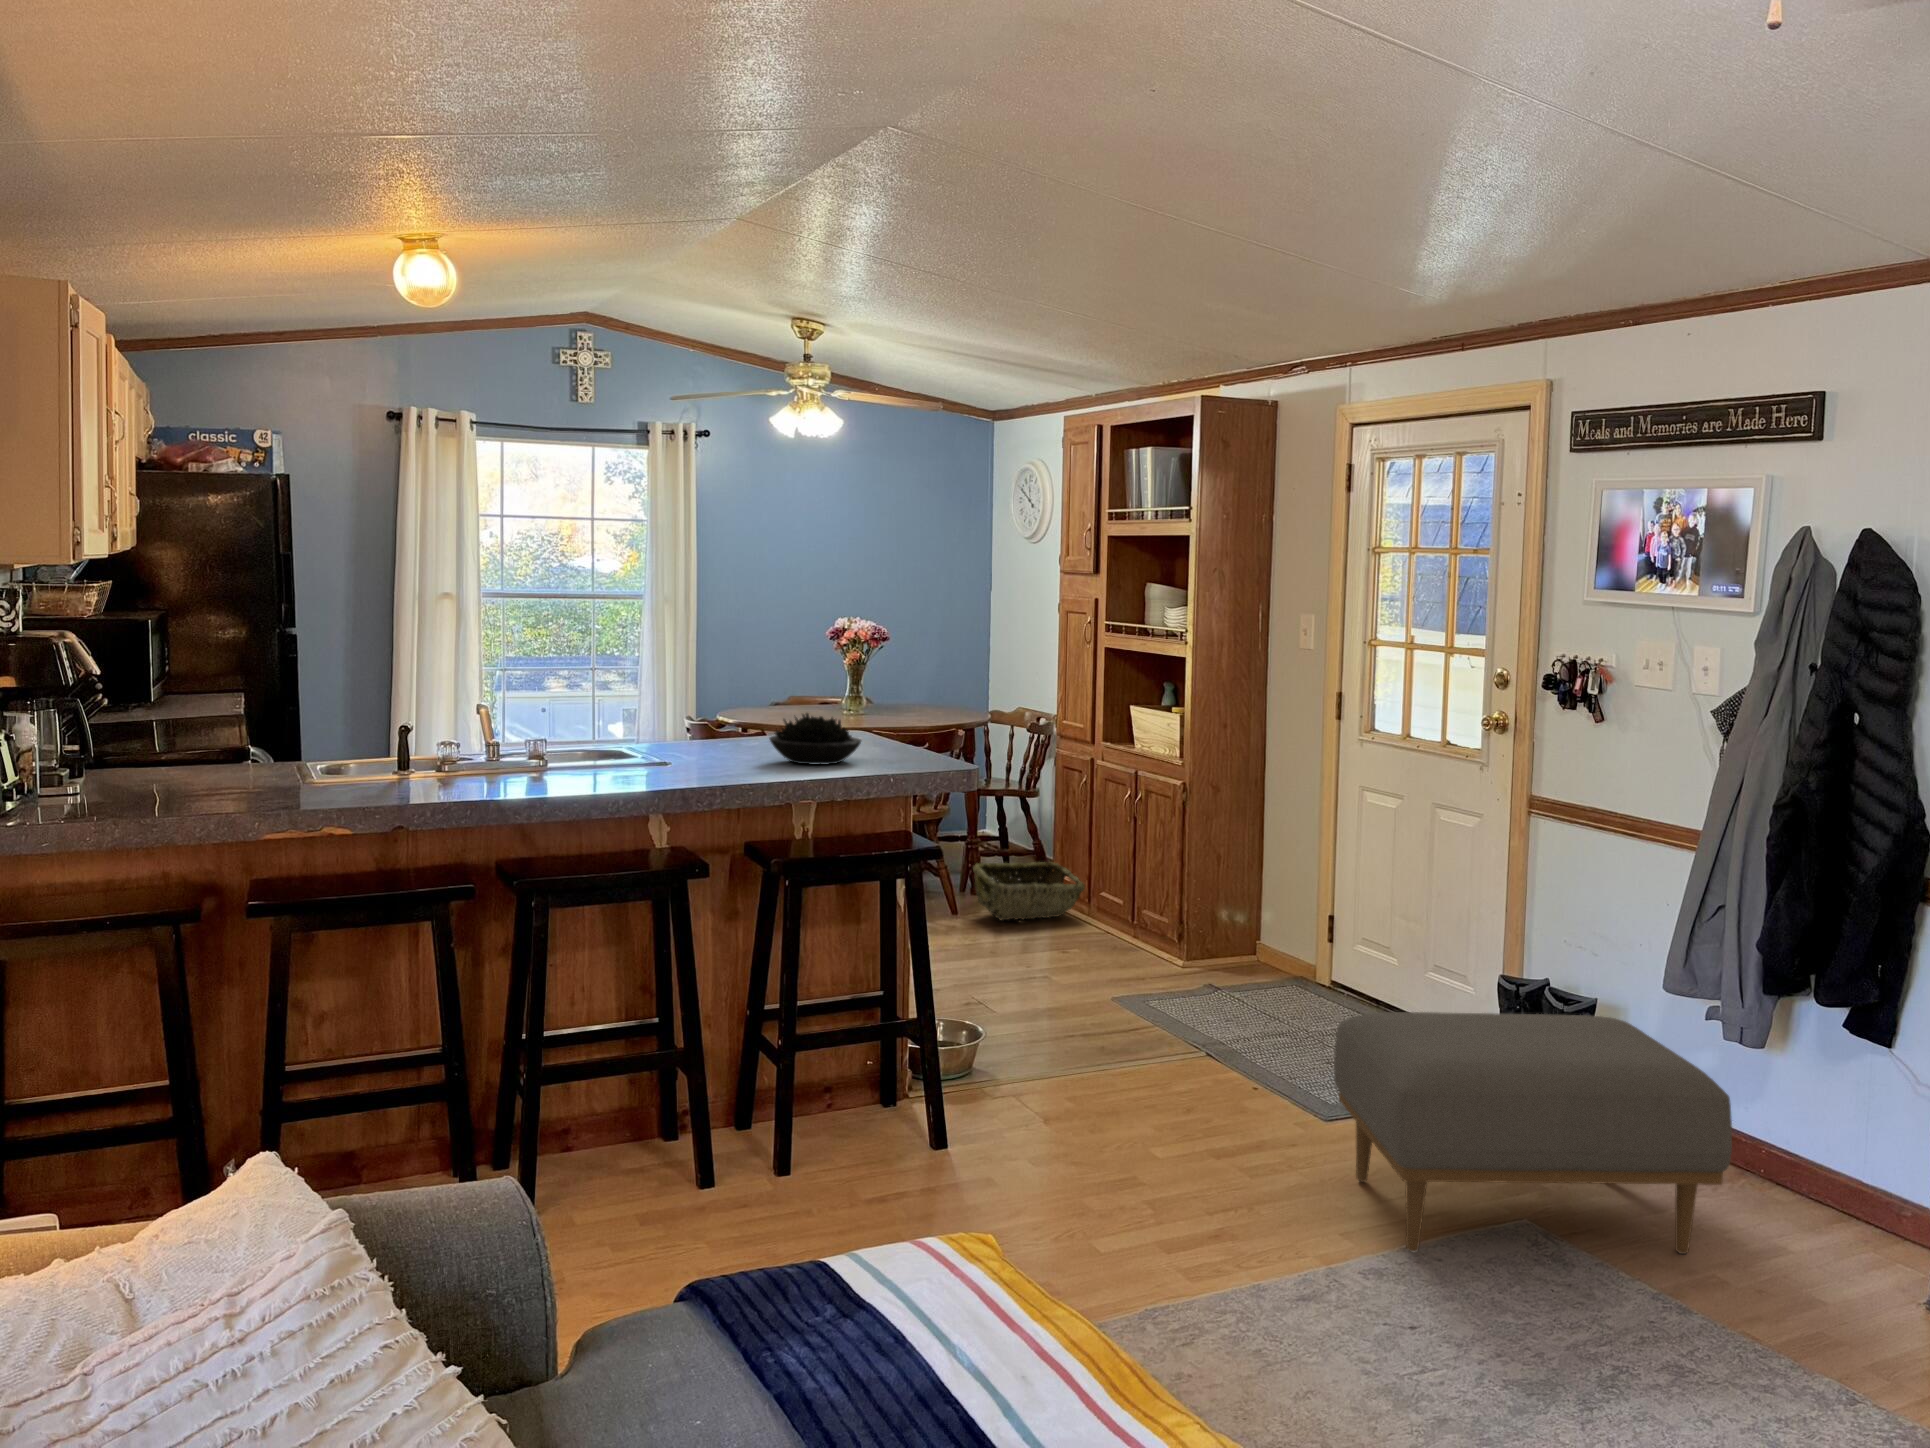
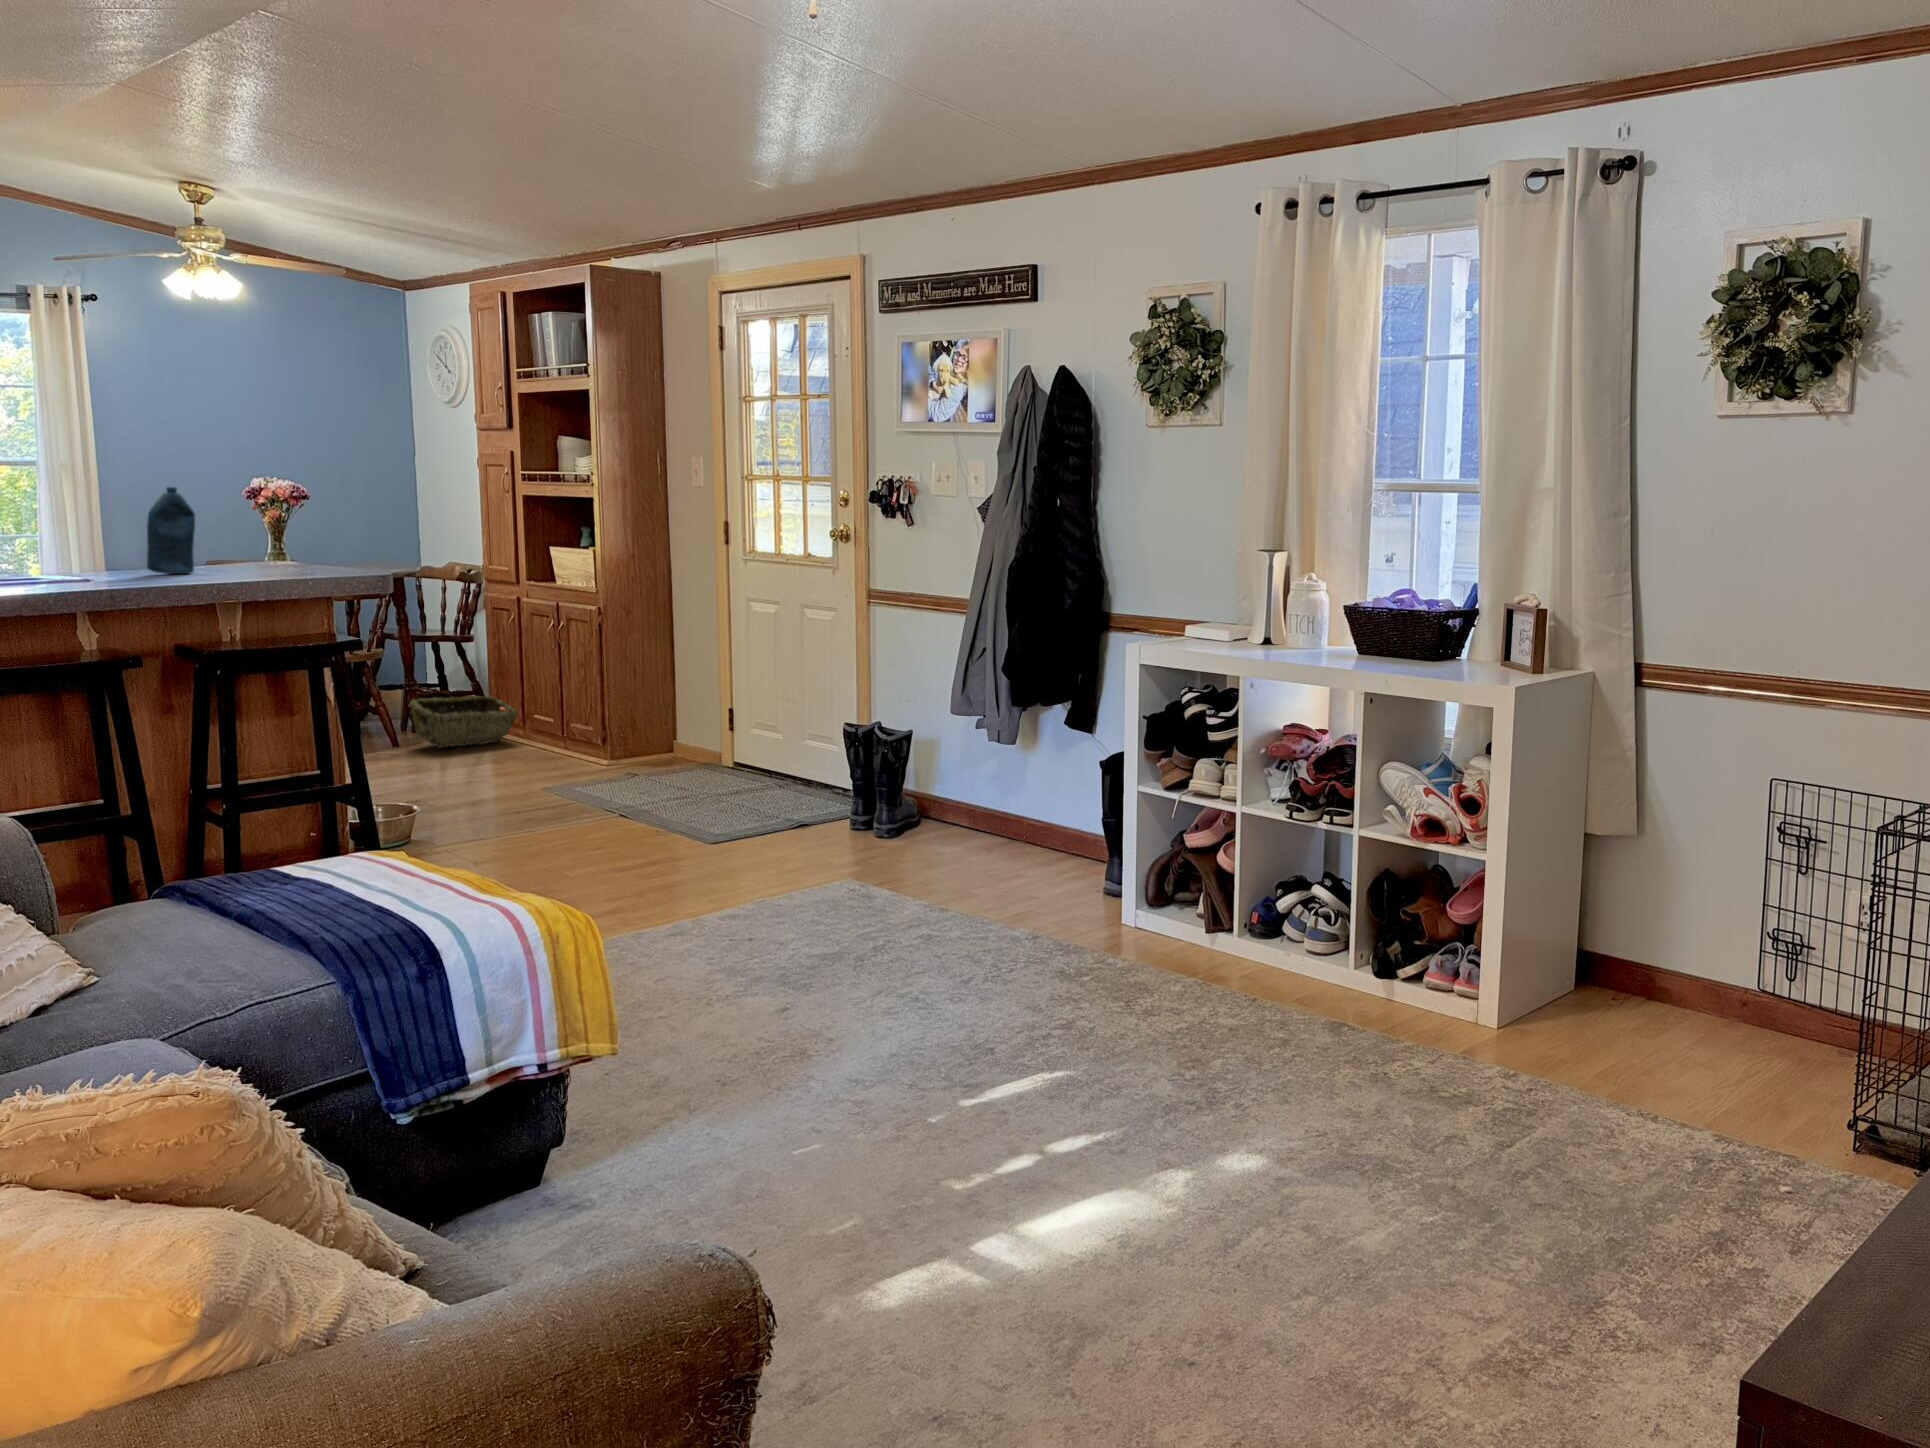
bottle: none [724,650,776,746] -> present [147,487,195,574]
succulent plant: present [769,713,861,765] -> none [193,536,283,580]
ottoman: present [1334,1012,1732,1254] -> none [704,736,980,906]

